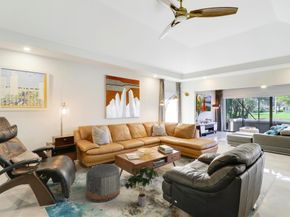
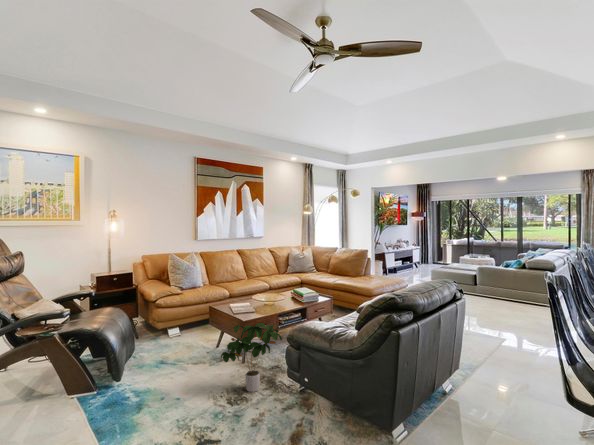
pouf: present [86,164,120,202] -> none [153,321,215,388]

